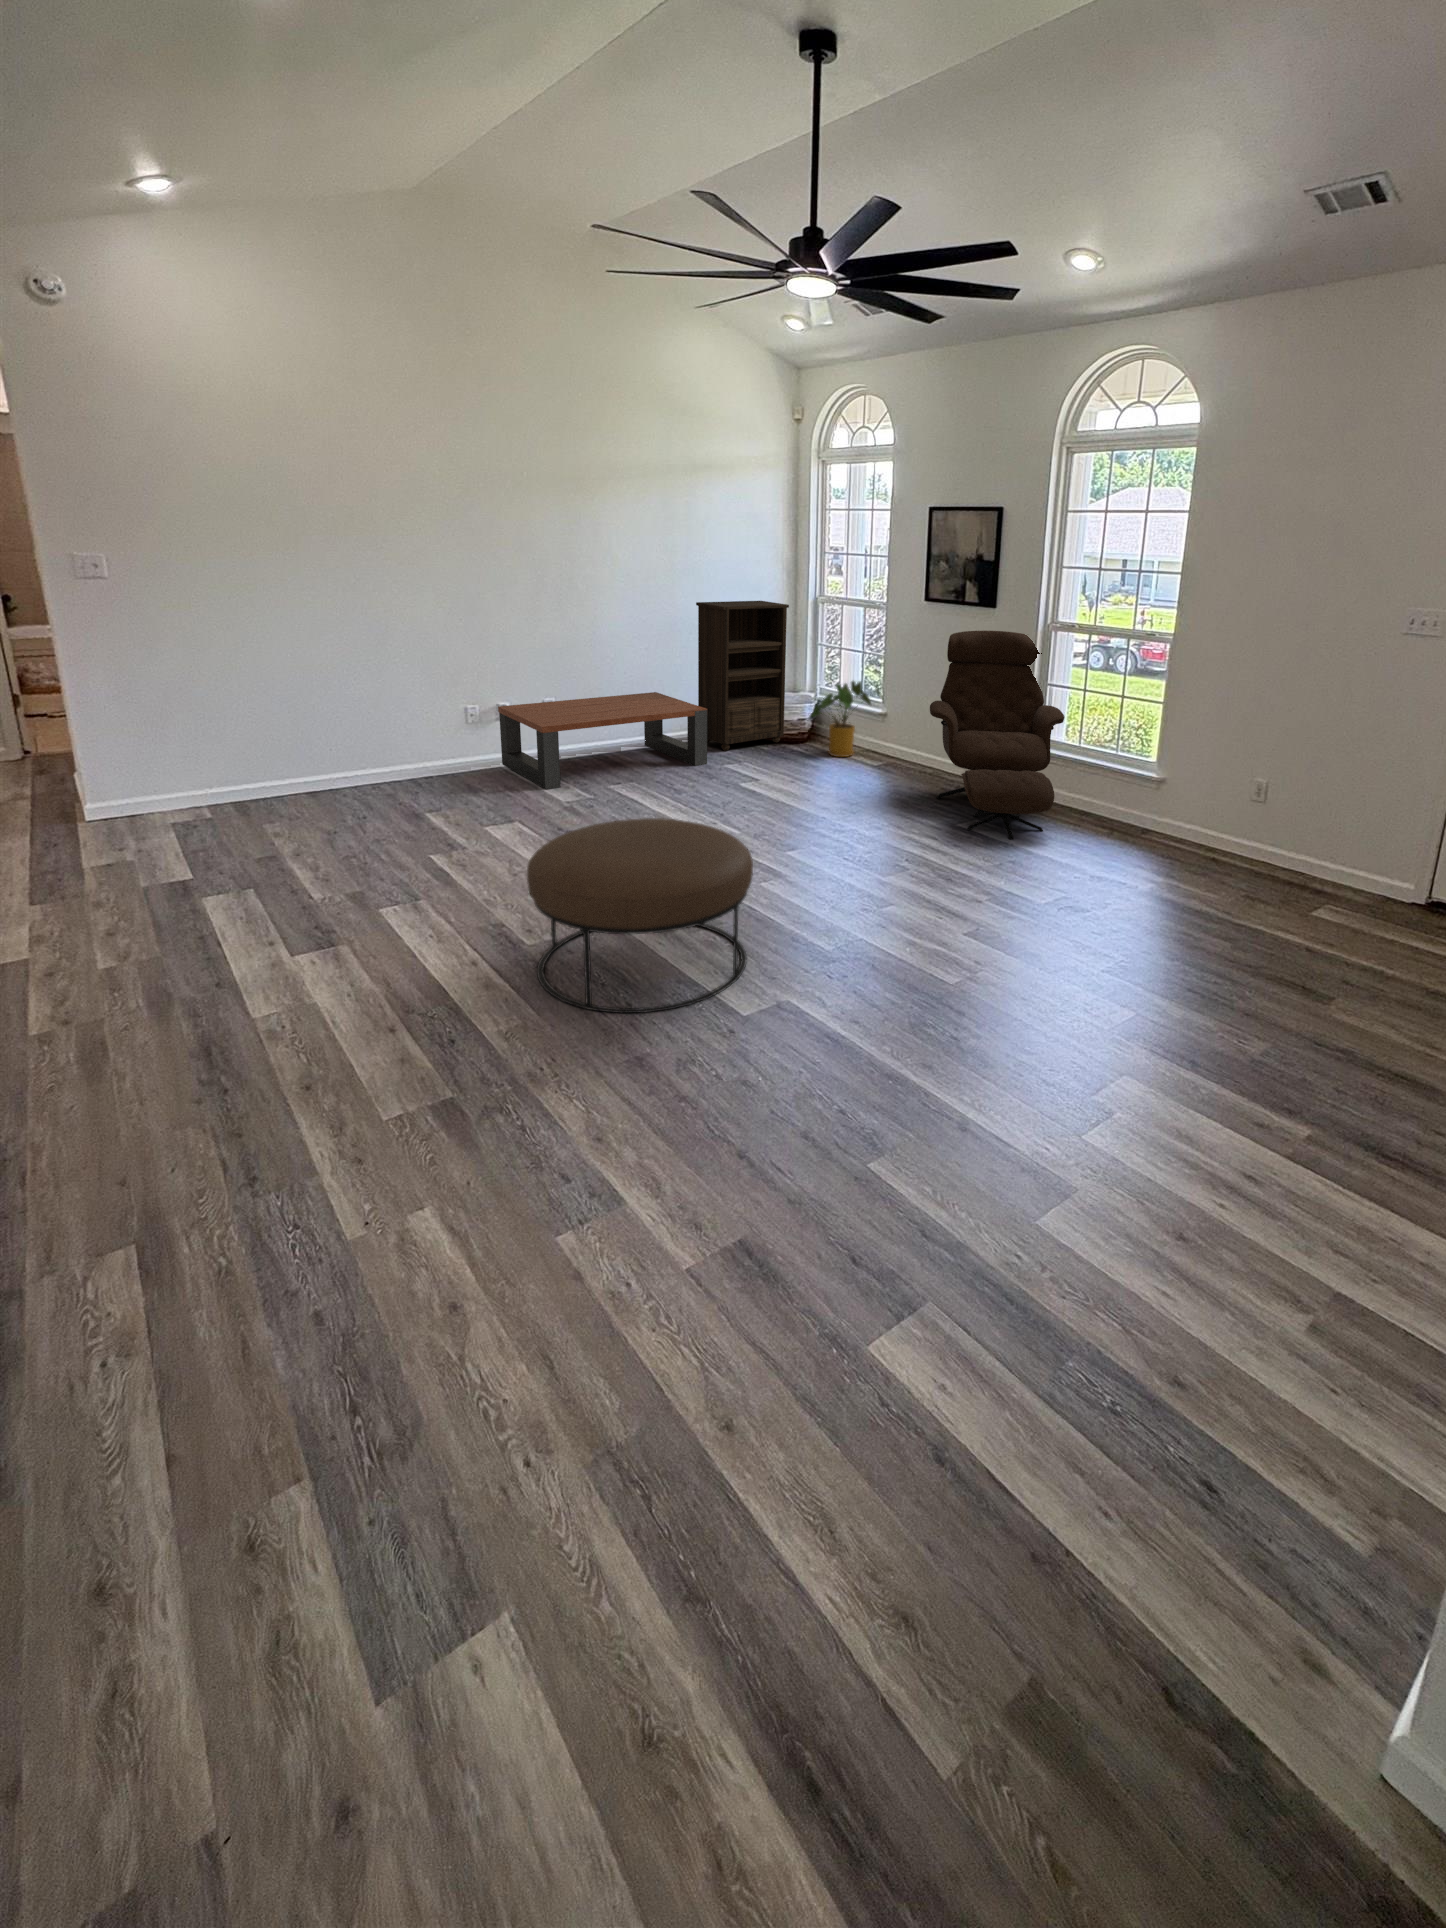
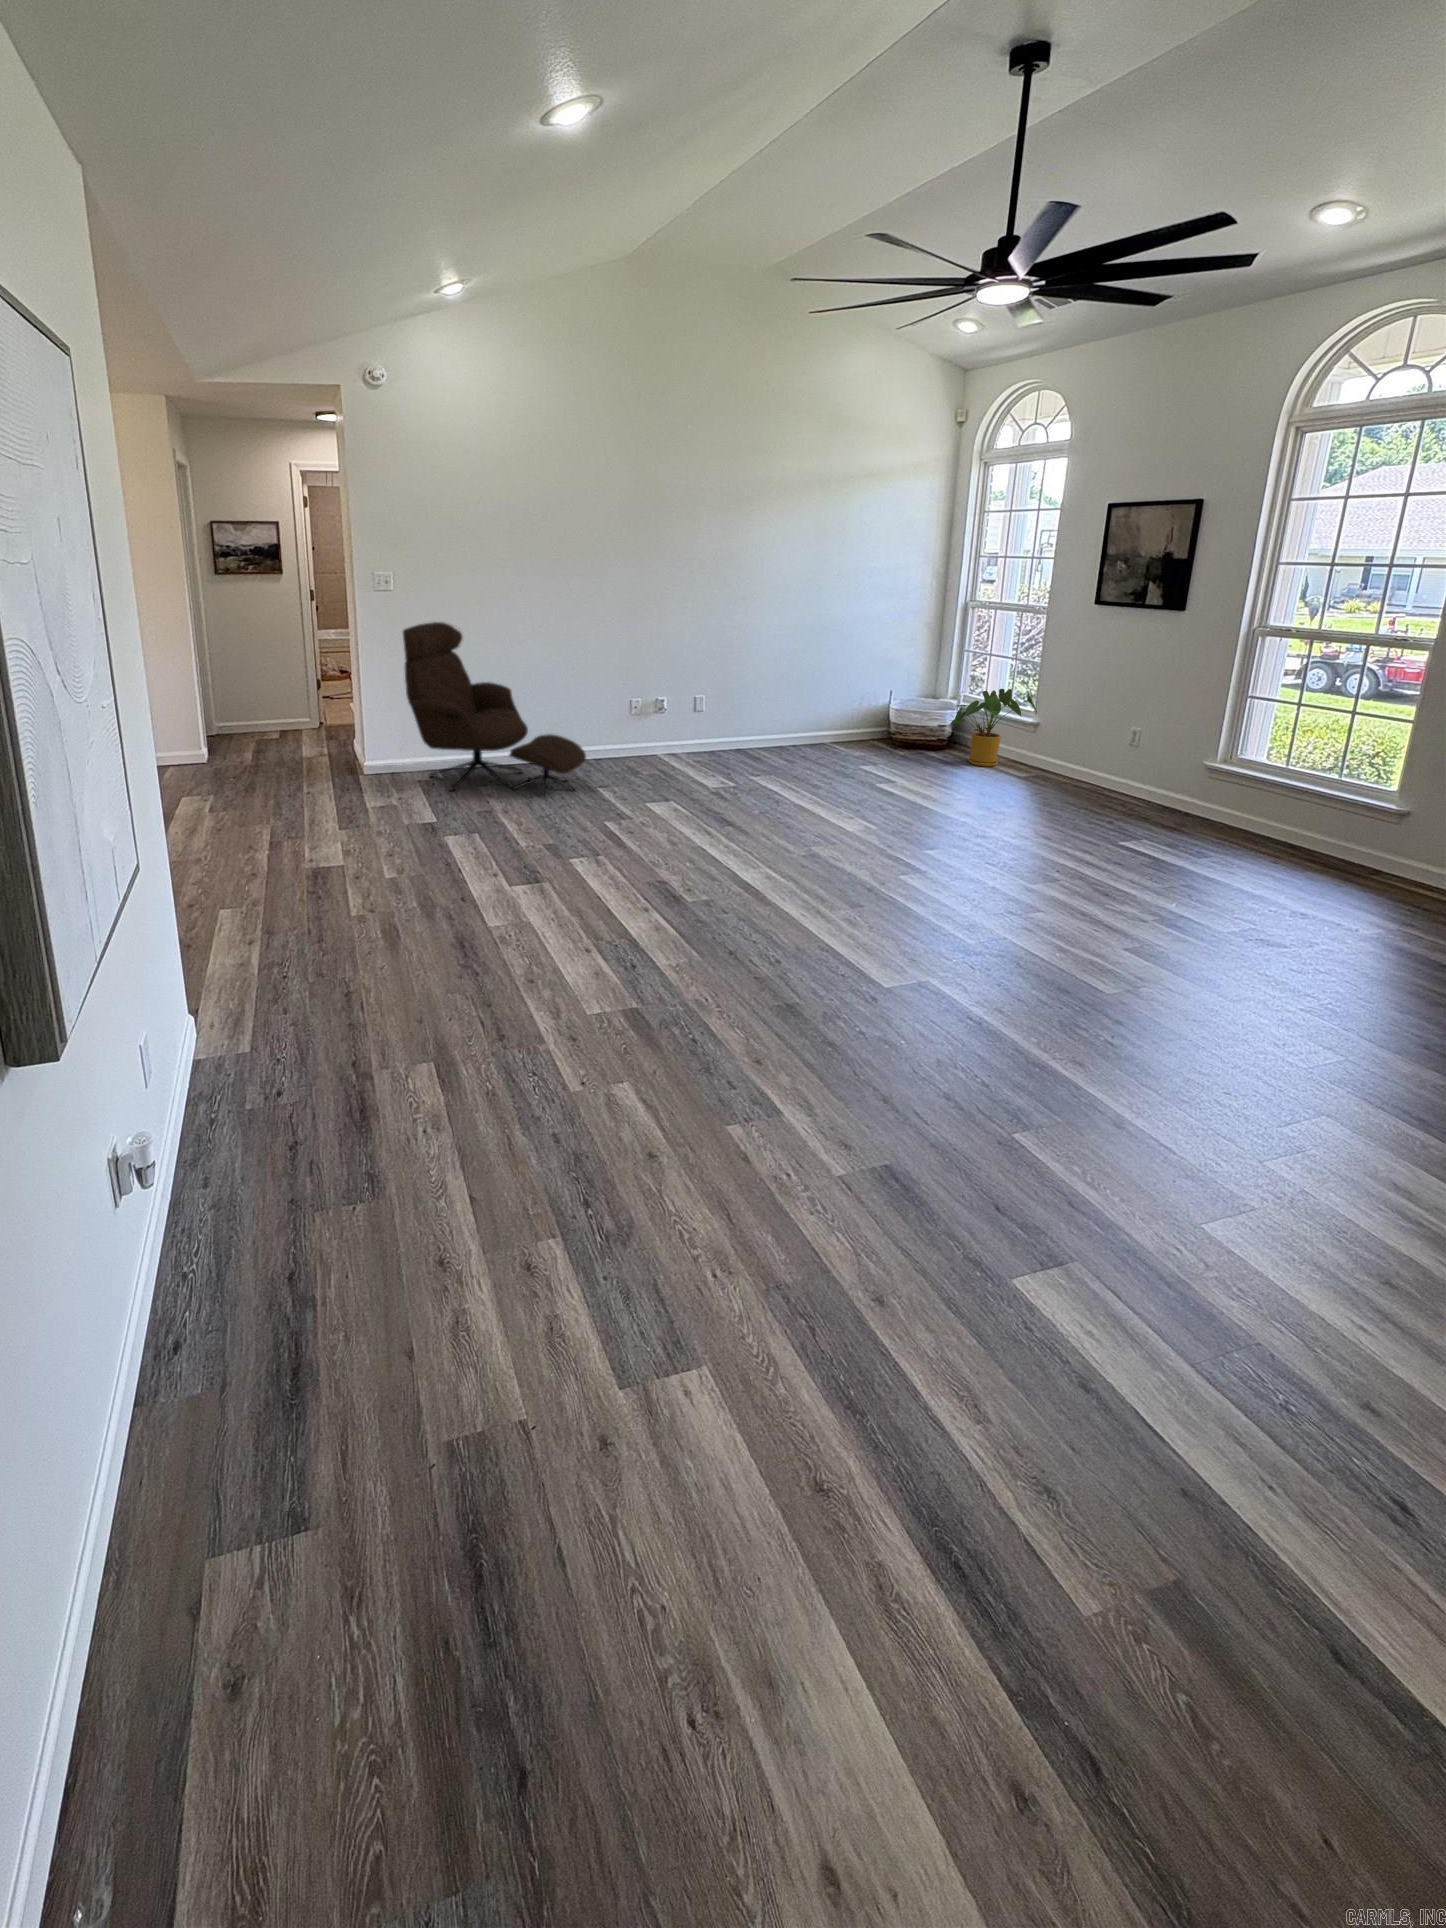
bookshelf: present [696,601,789,751] -> none [834,607,937,753]
lounge chair: present [930,631,1065,840] -> present [403,622,586,797]
coffee table: present [498,692,707,789] -> none [657,694,847,776]
ottoman: present [527,818,753,1013] -> none [697,800,901,971]

